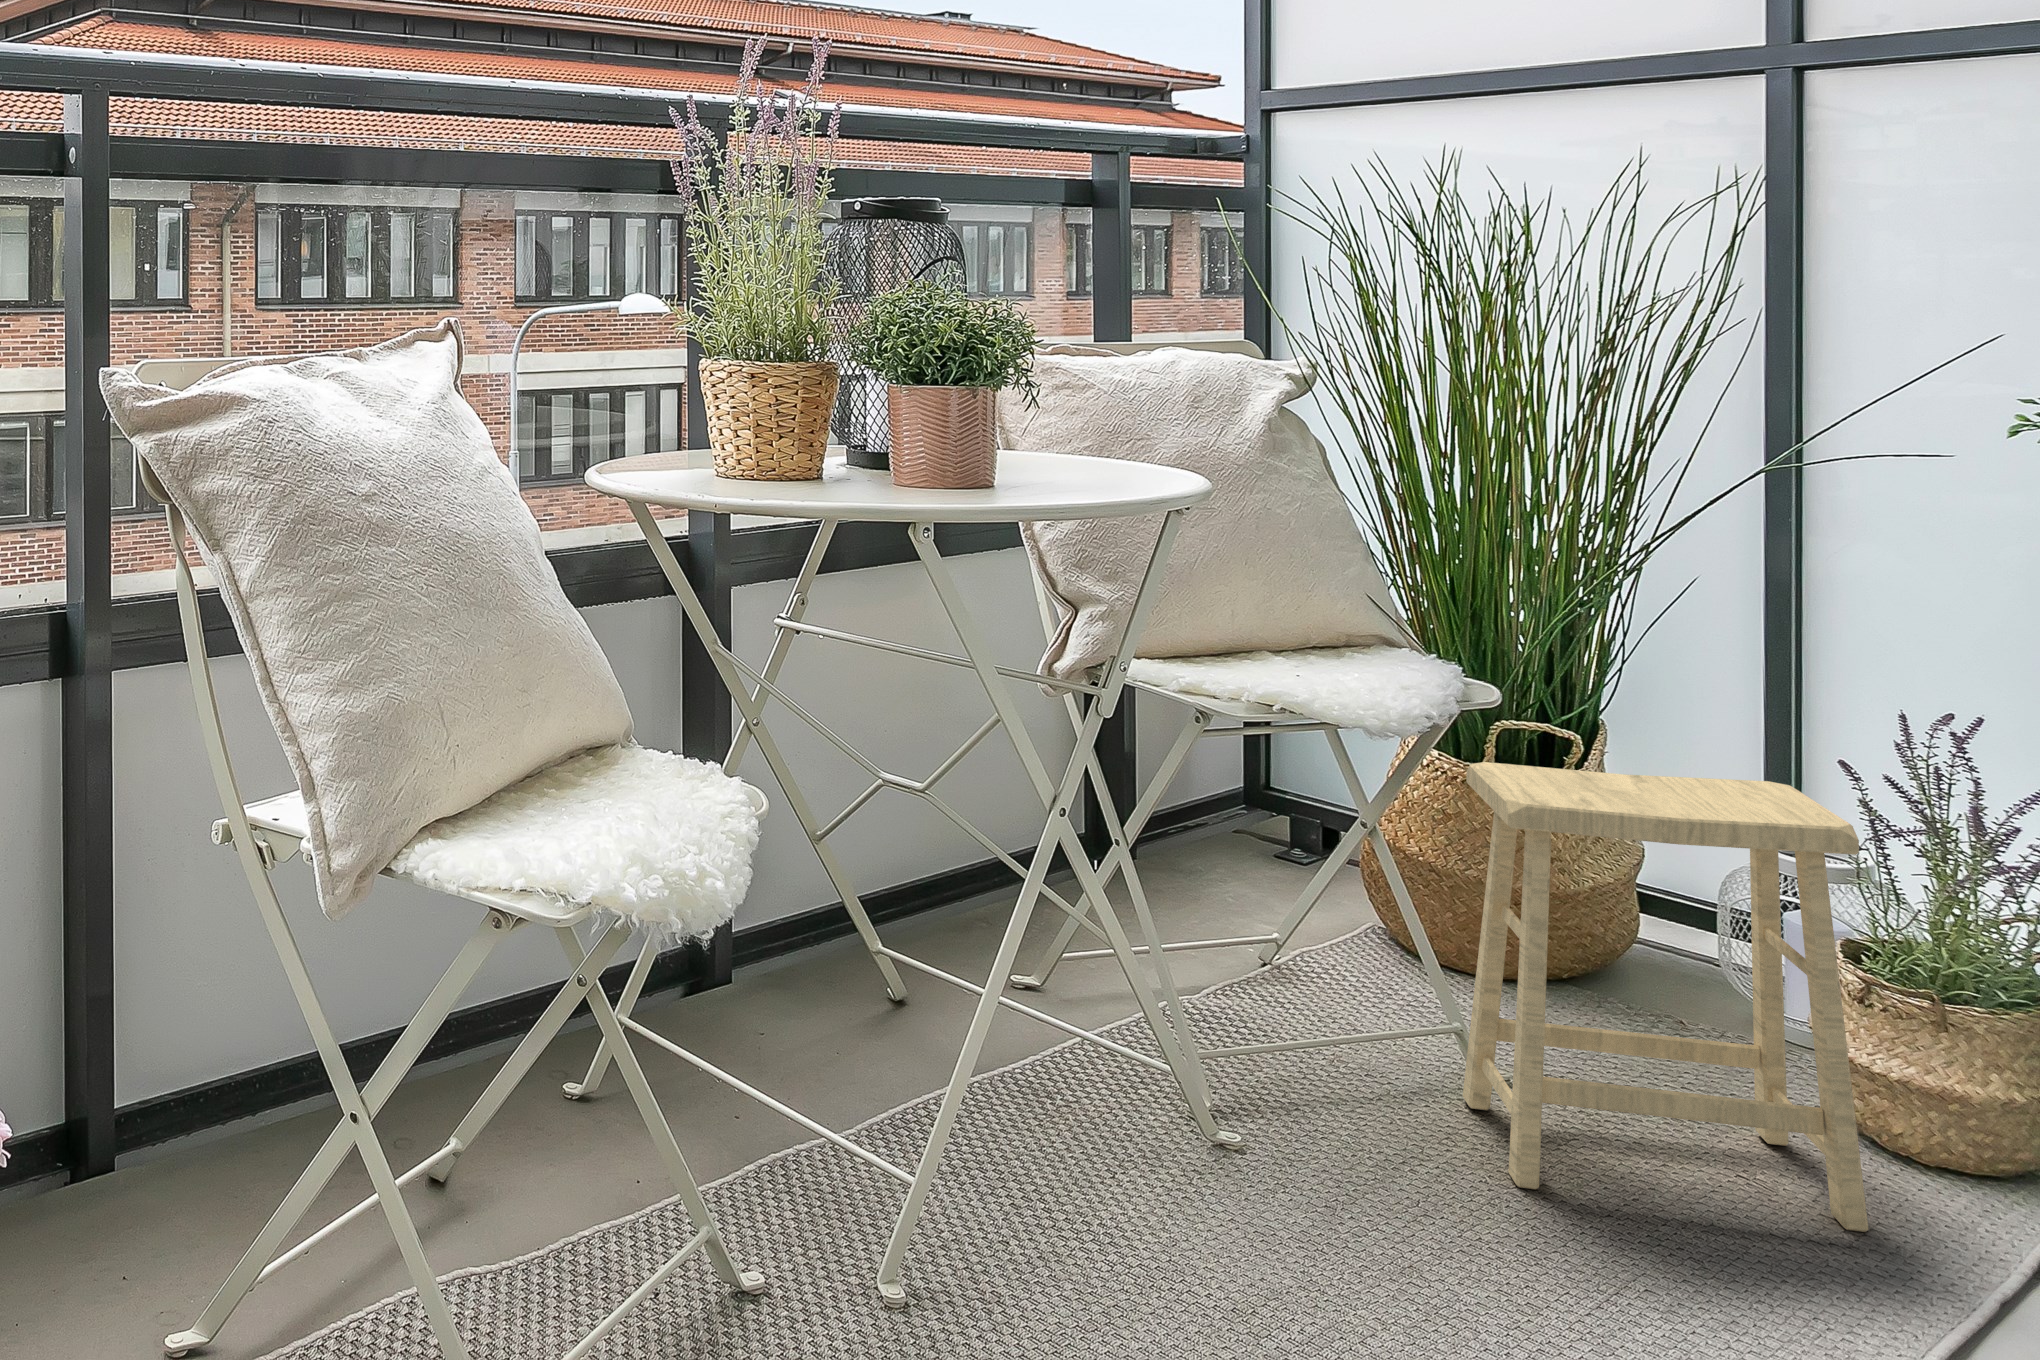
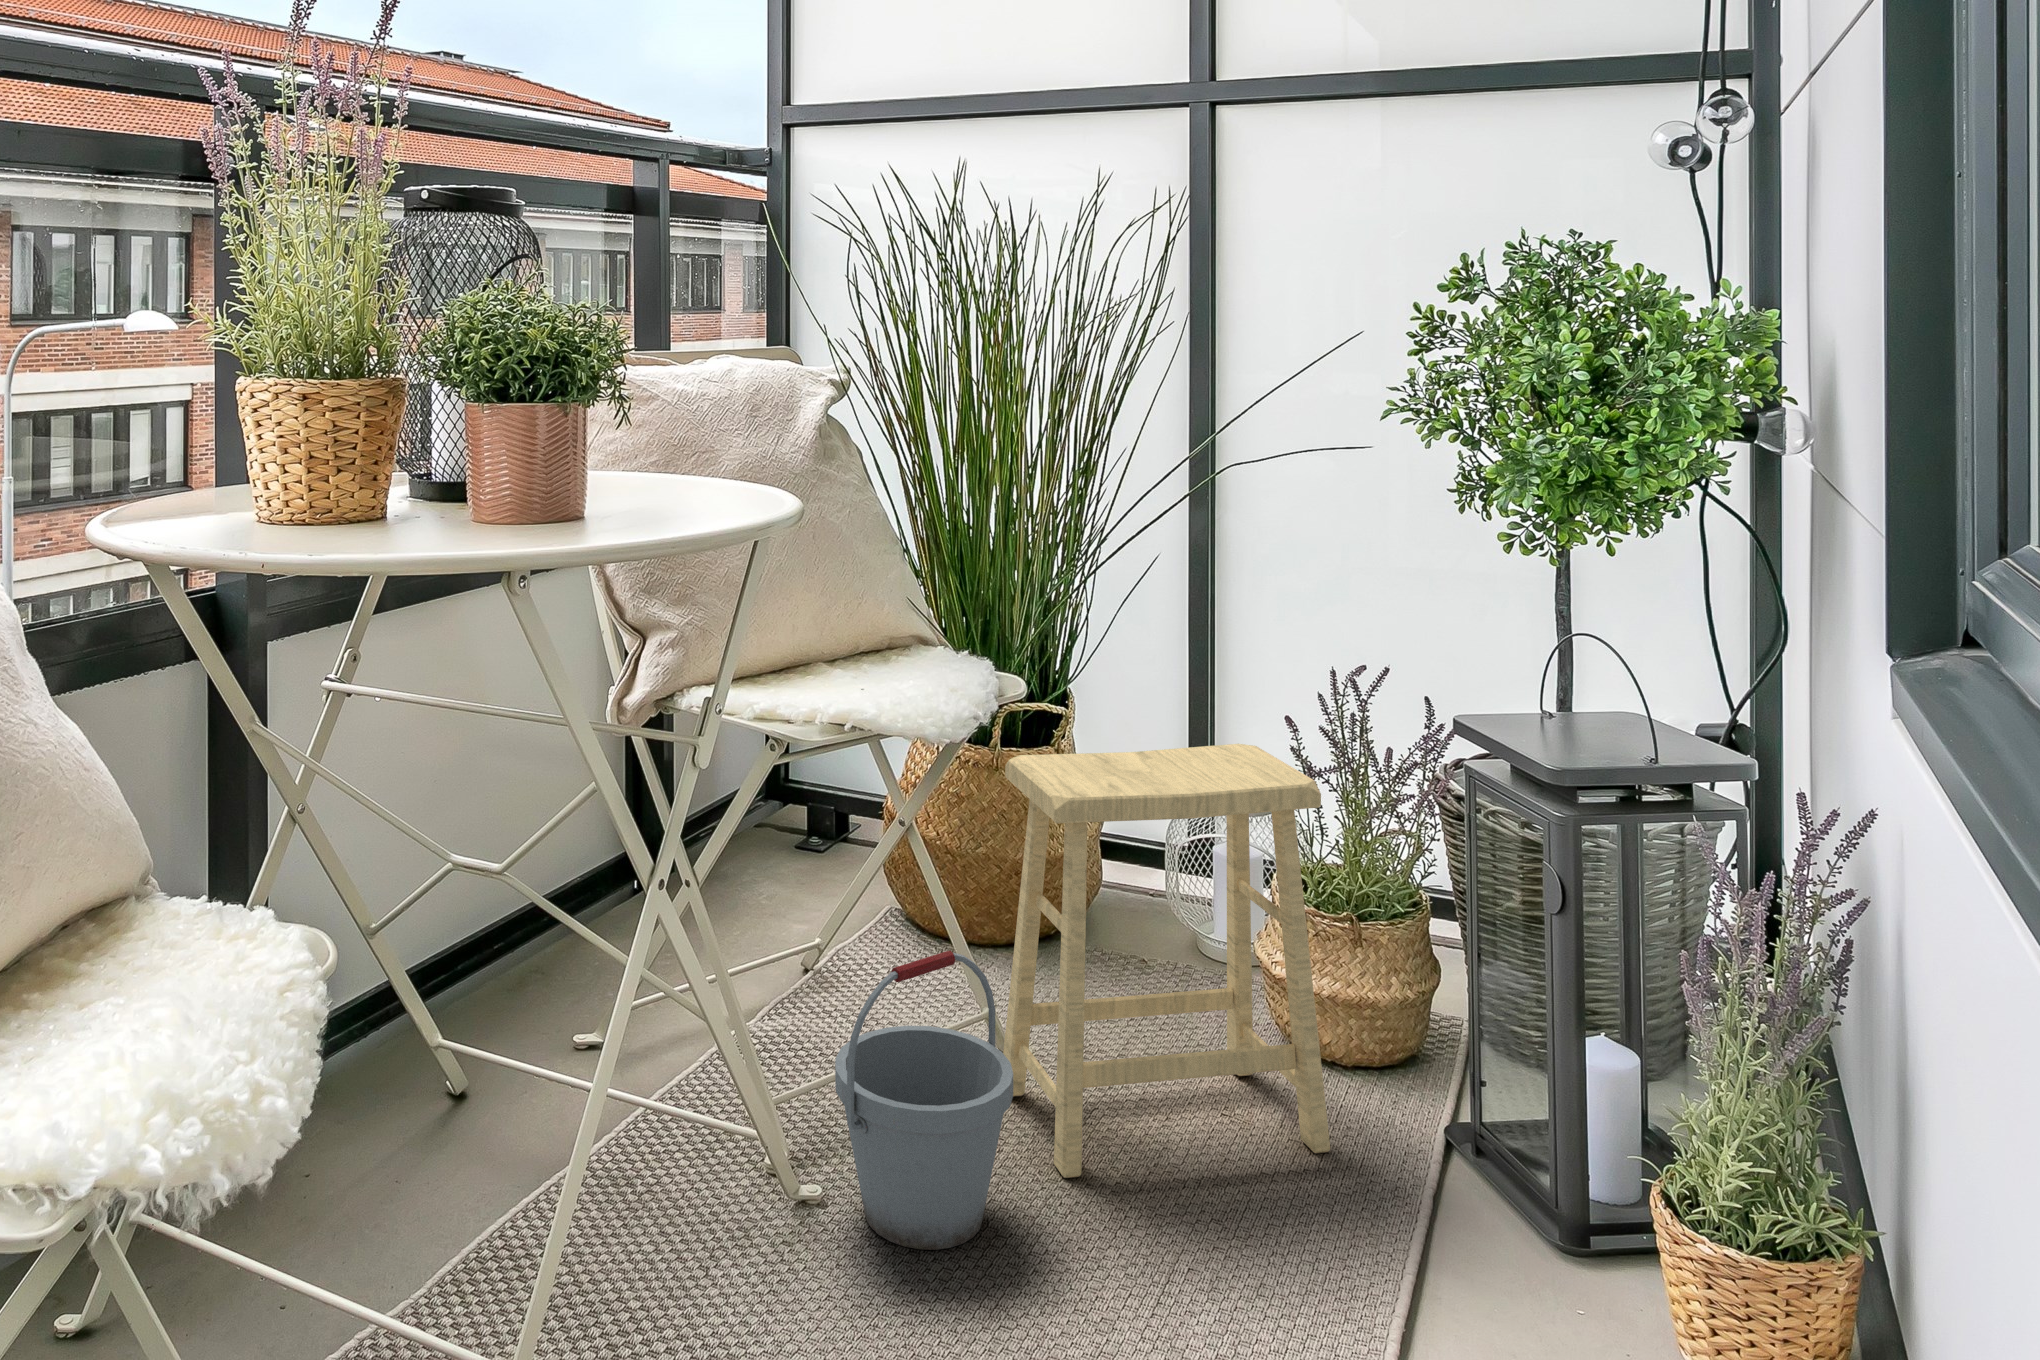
bucket: none [1254,934,1448,1214] -> present [835,951,1013,1250]

